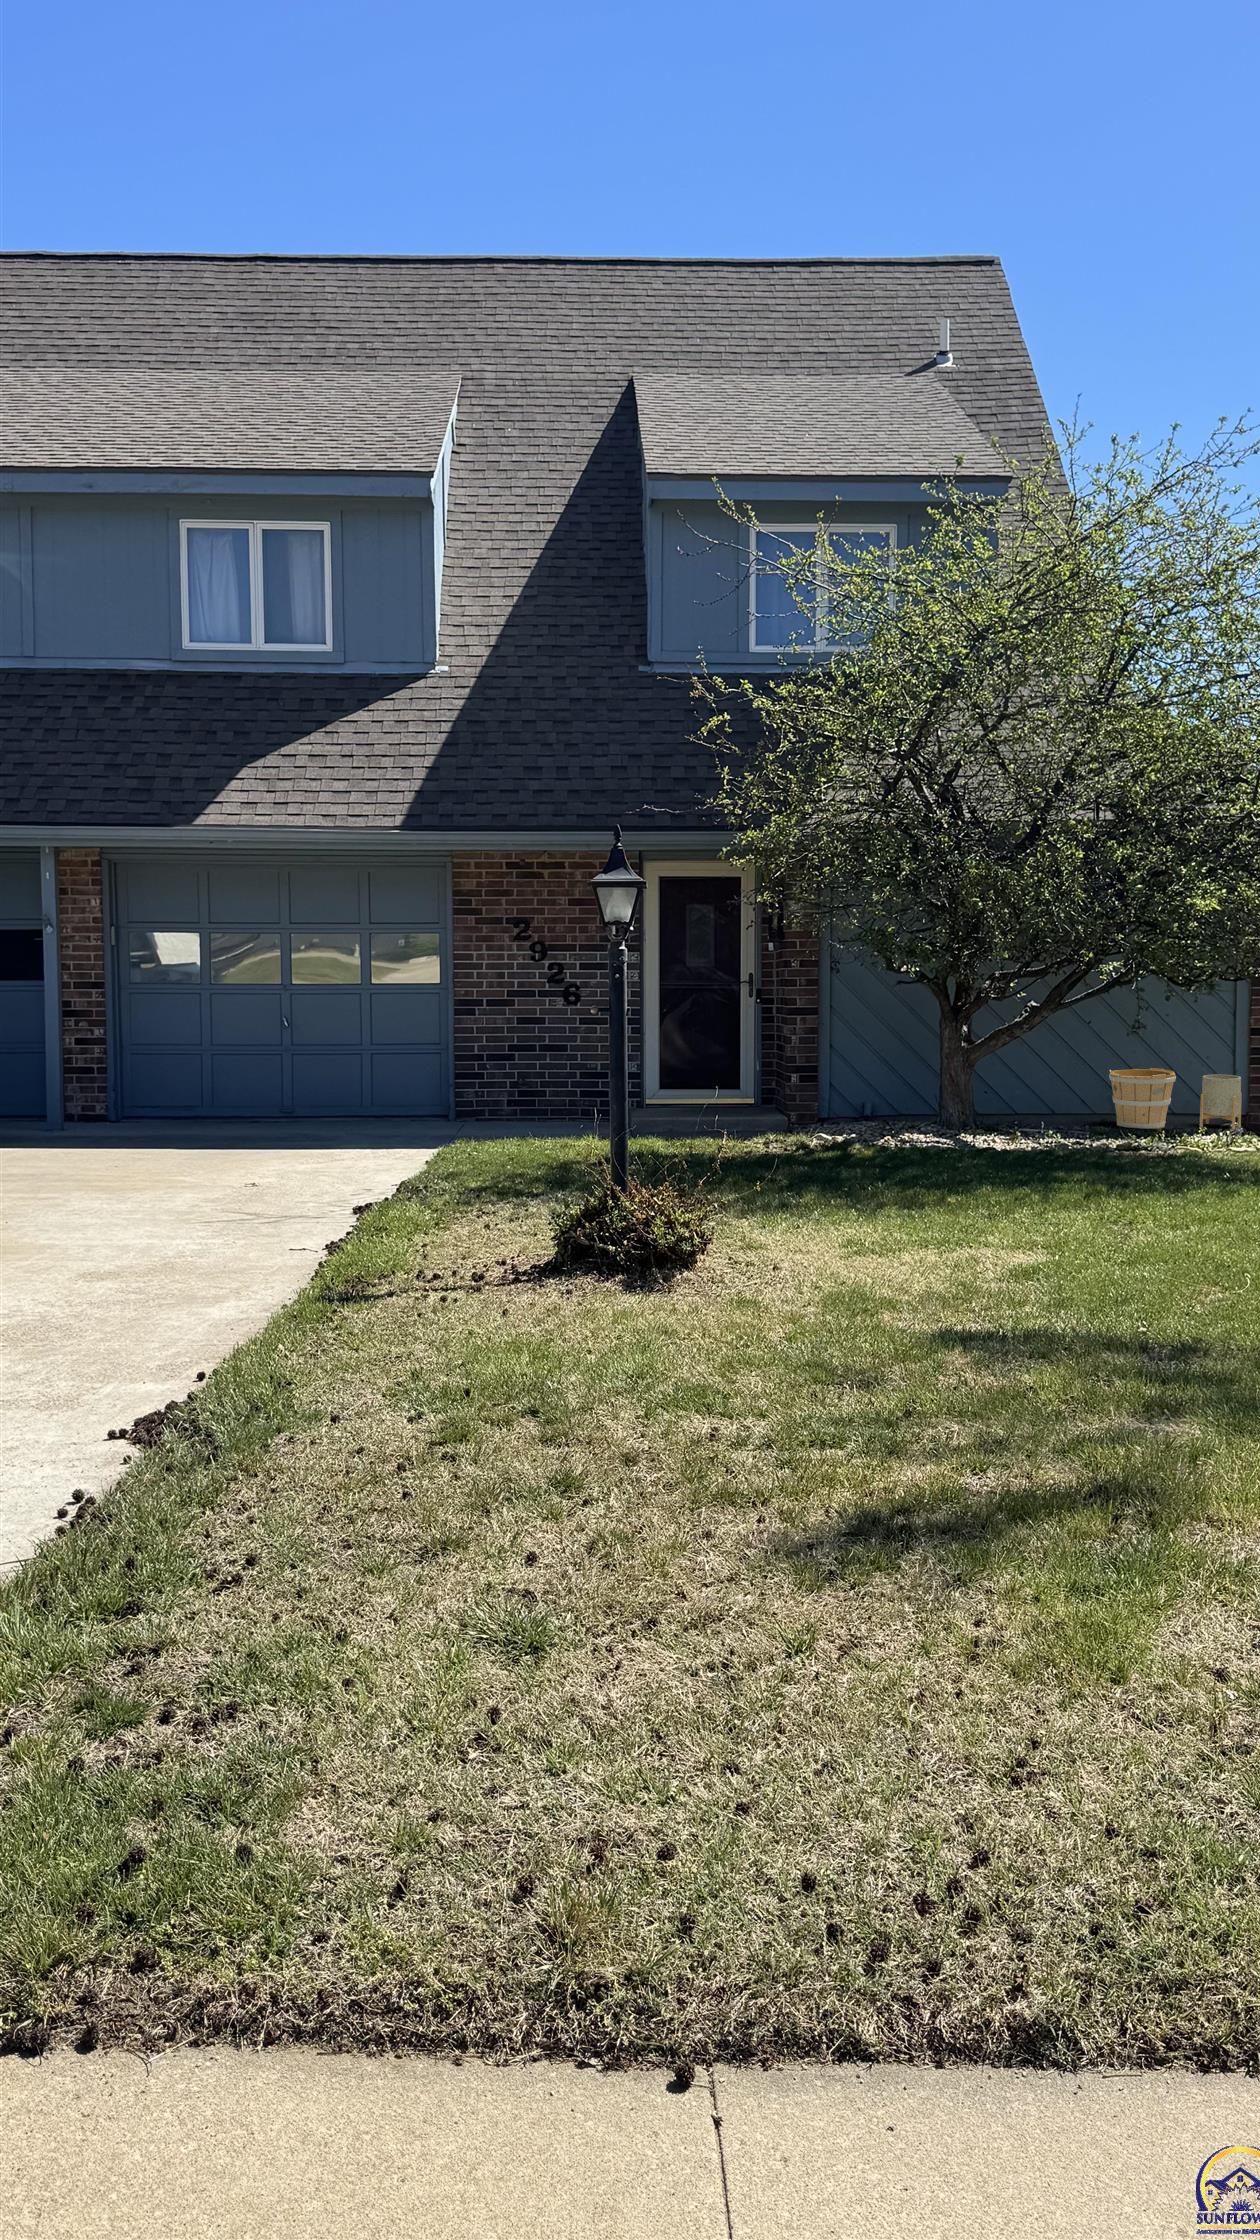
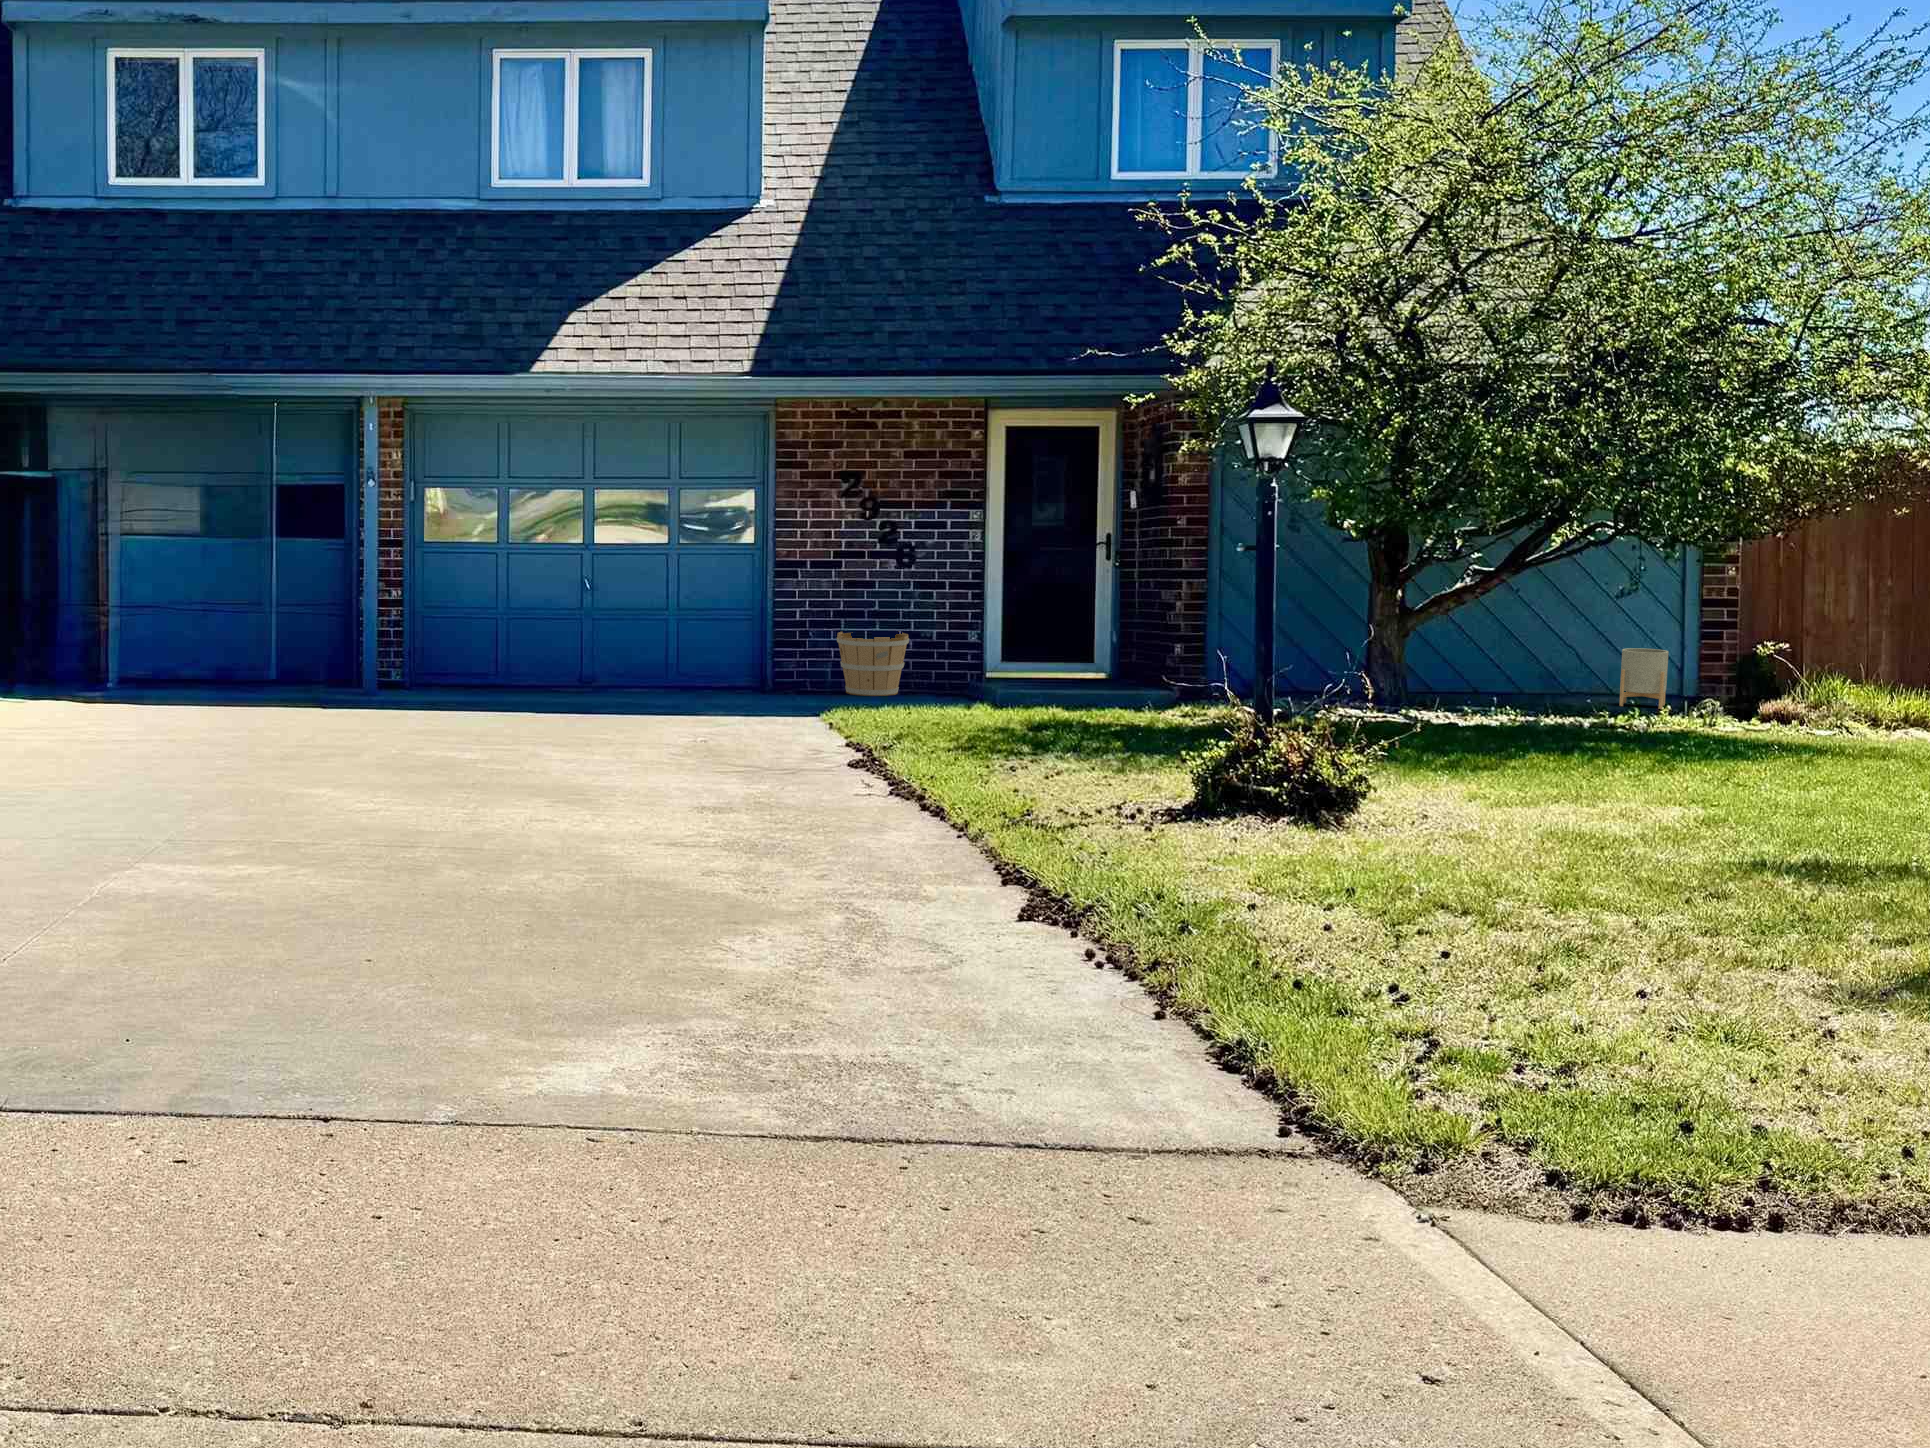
wooden bucket: present [1109,1068,1176,1129] -> present [836,632,909,696]

